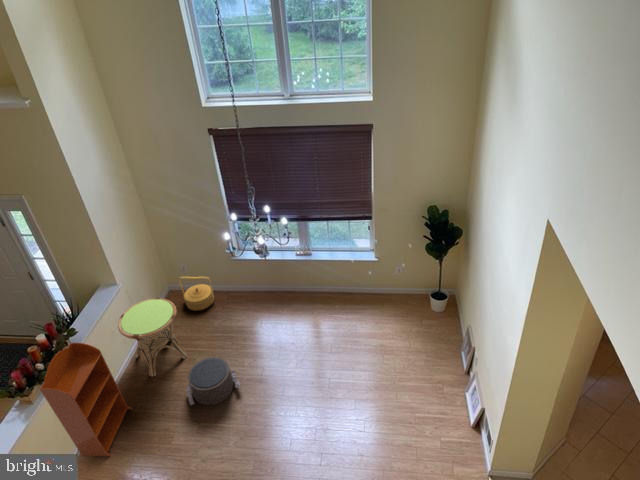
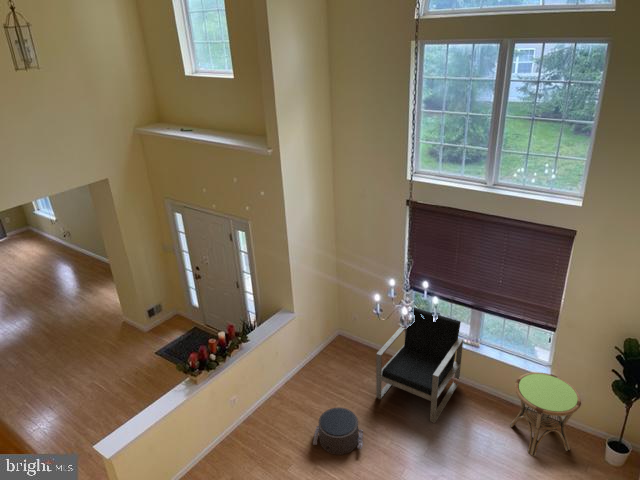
armchair: none [223,236,302,336] -> present [376,308,463,423]
woven basket: present [179,276,214,310] -> none [347,325,374,363]
side table: present [118,298,187,377] -> present [510,372,581,456]
bookcase: present [40,343,132,456] -> none [205,348,268,456]

